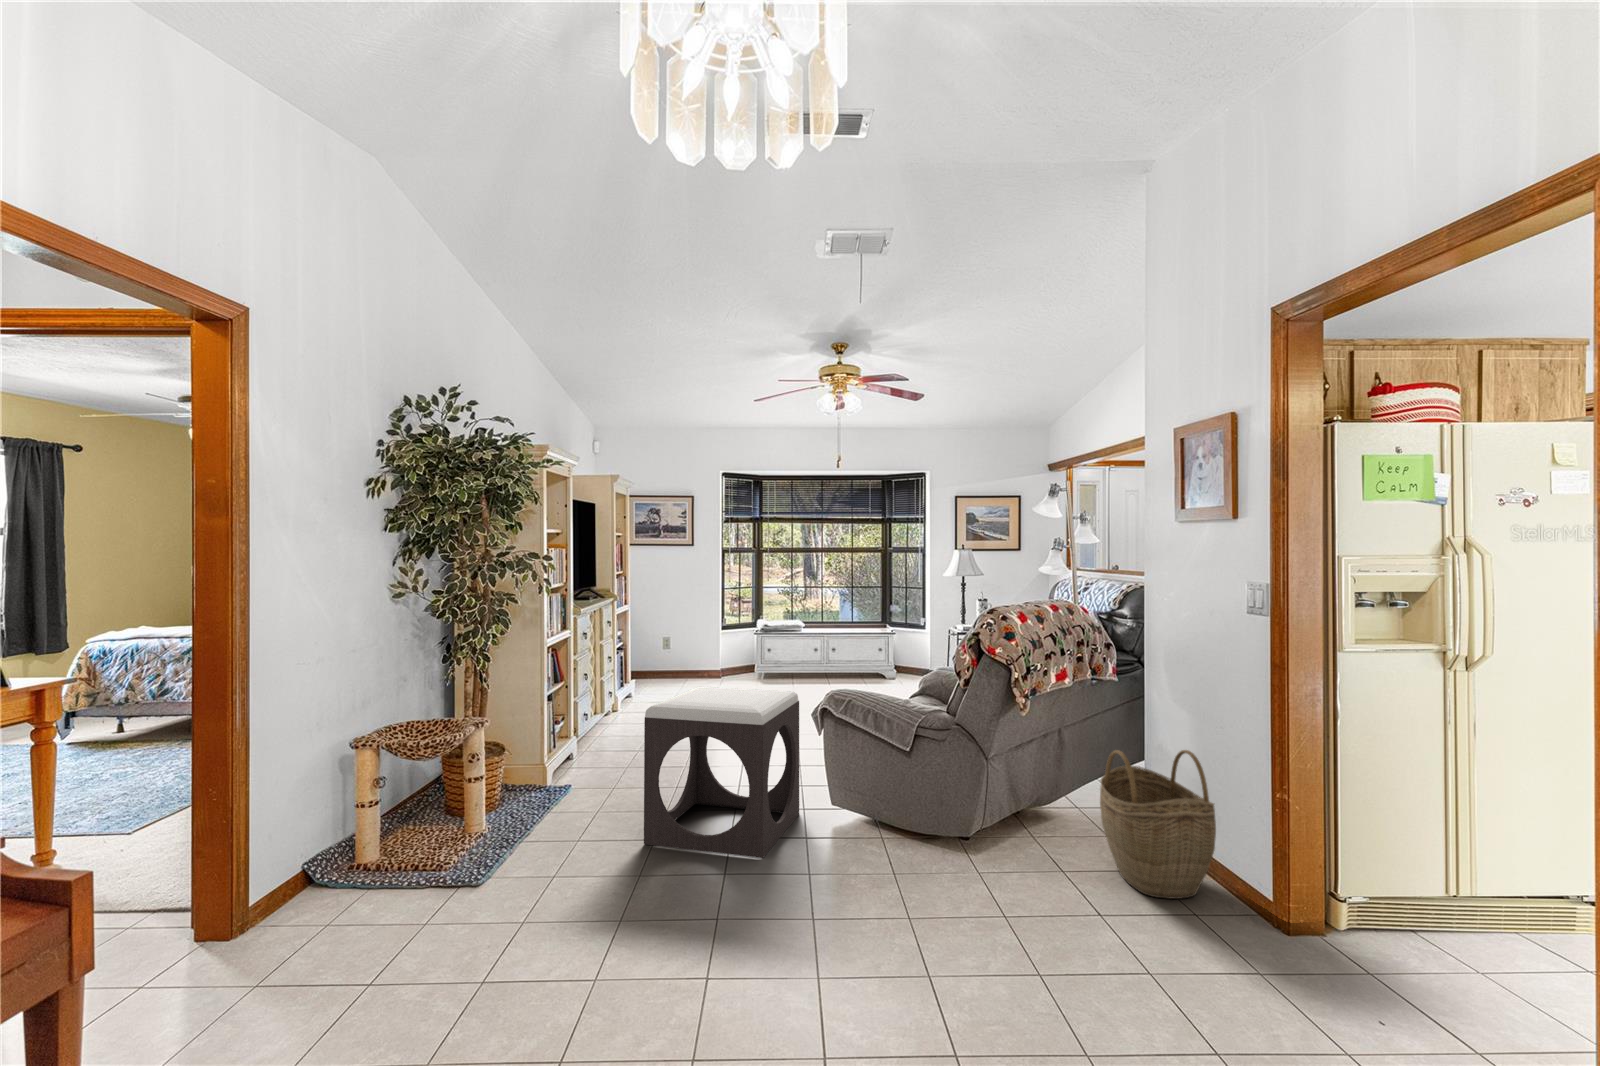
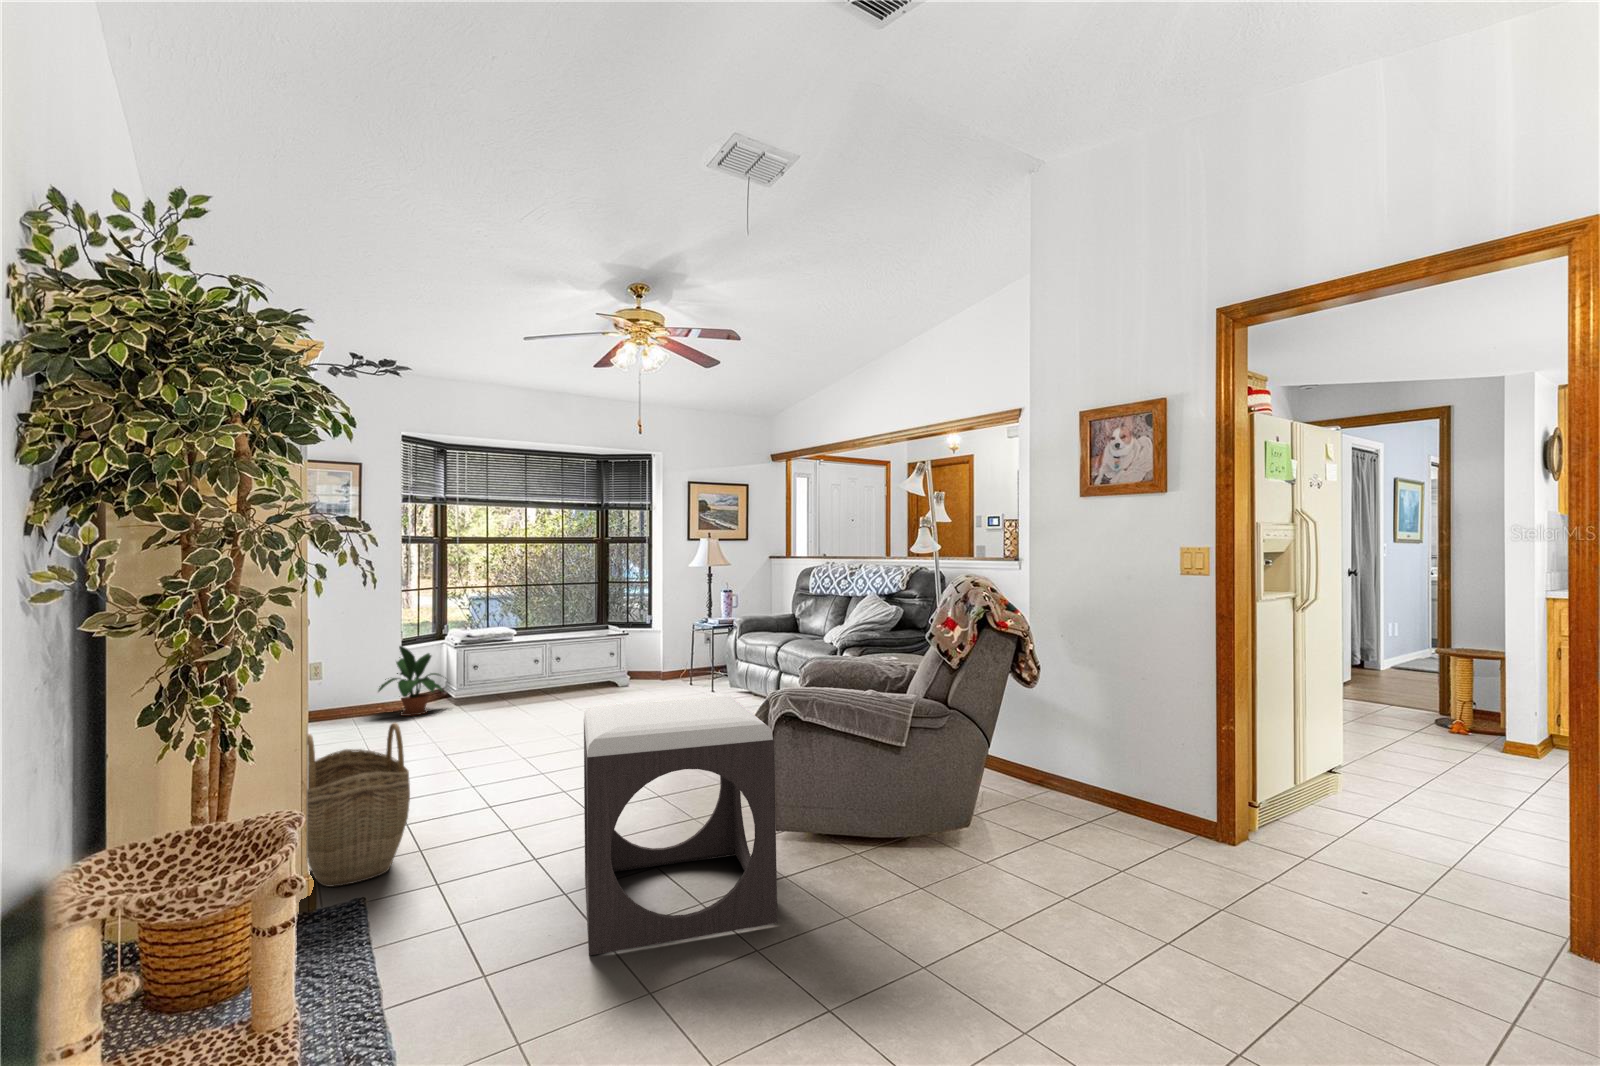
potted plant: none [698,631,749,684] -> present [378,646,442,716]
woven basket: present [1100,750,1216,899] -> present [307,723,410,887]

